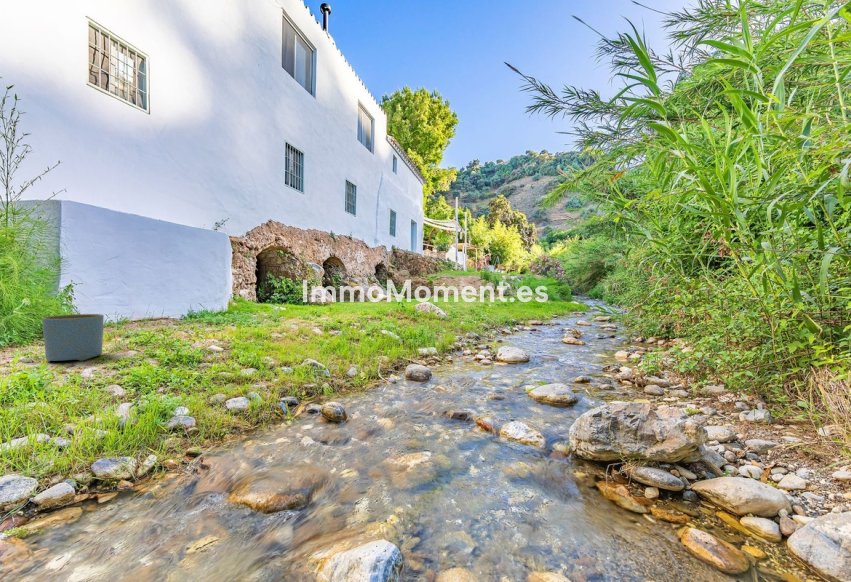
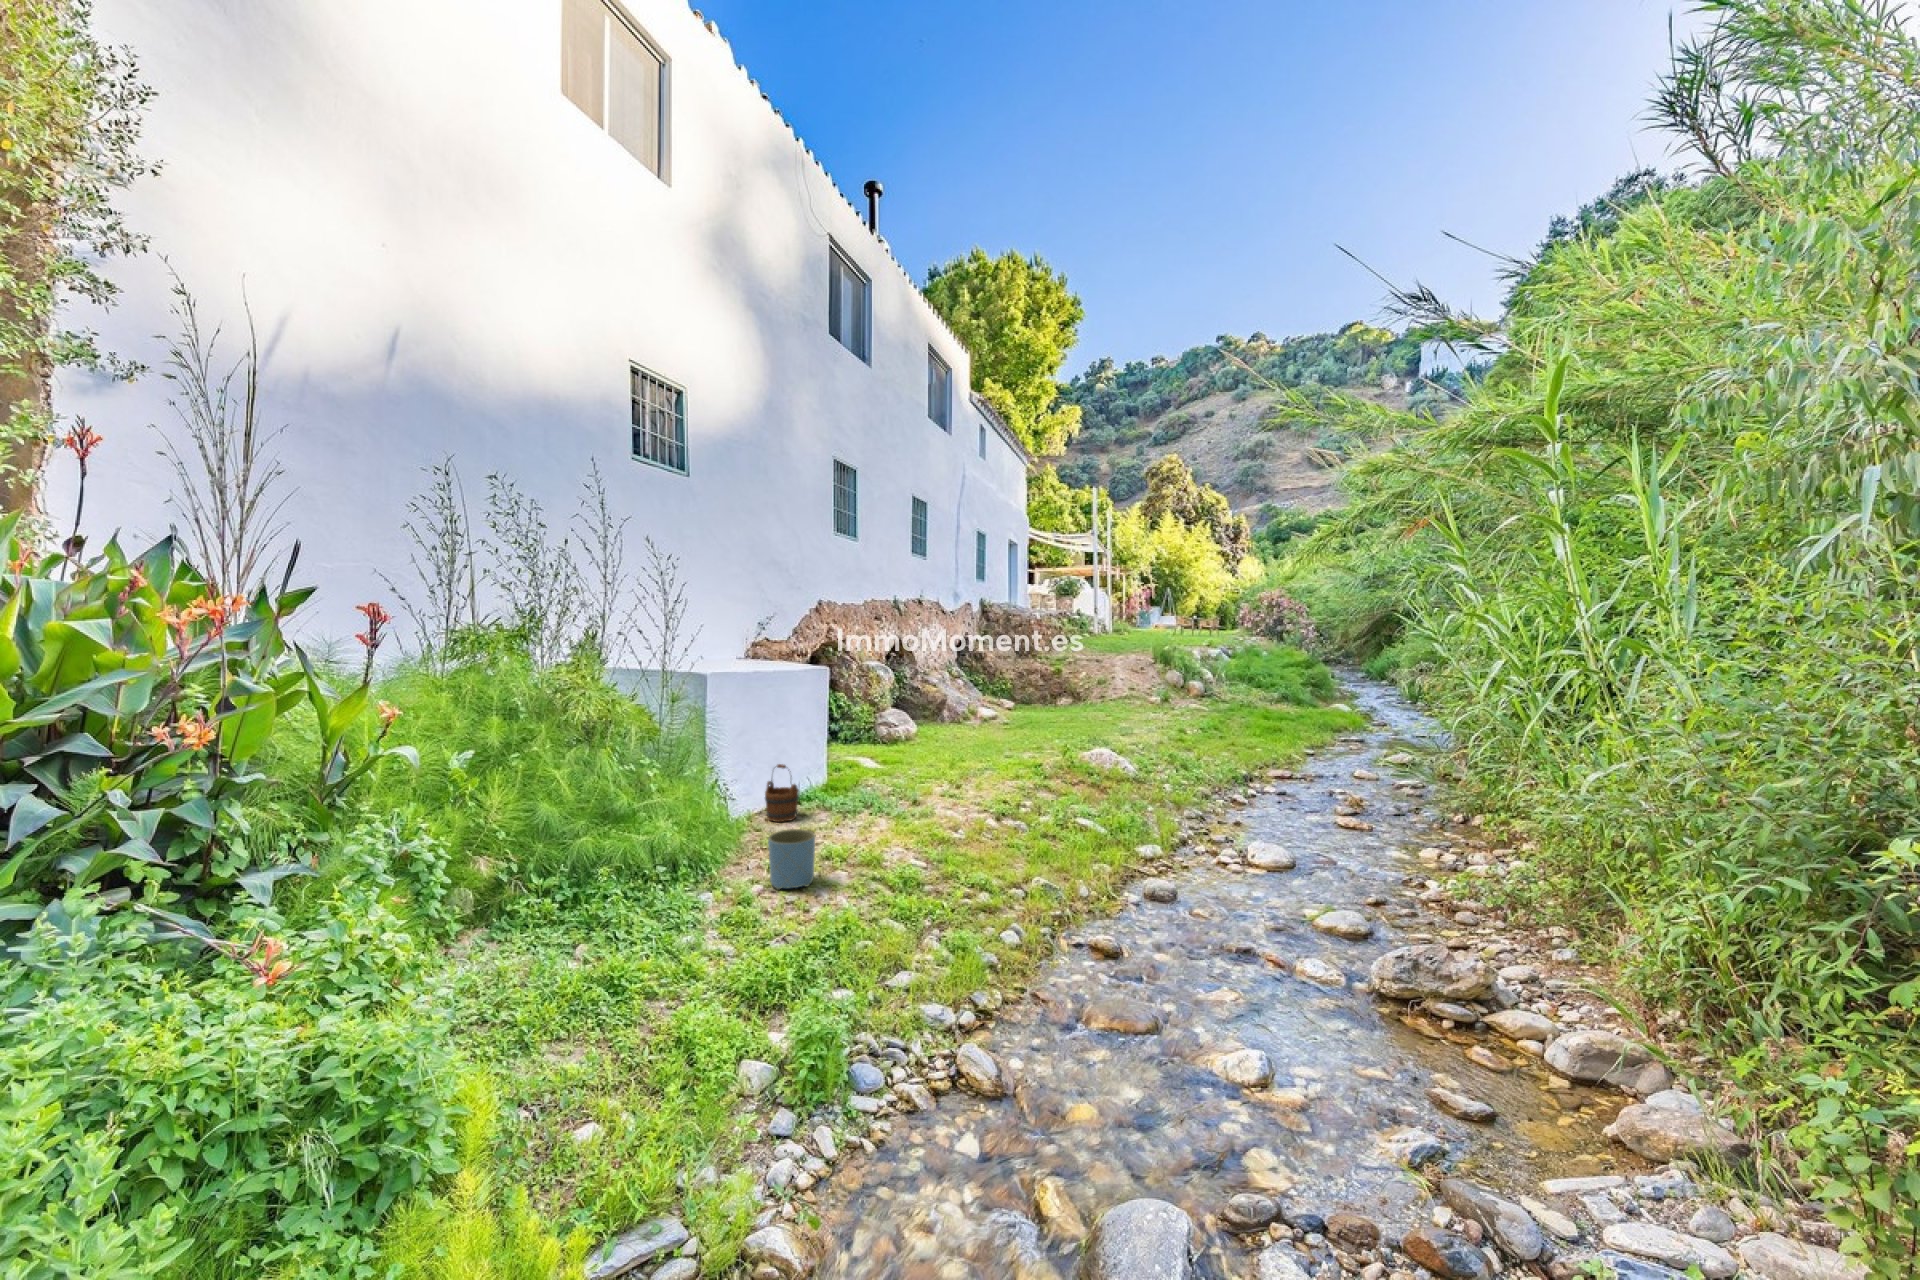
wooden bucket: none [146,286,178,328] -> present [765,764,799,822]

